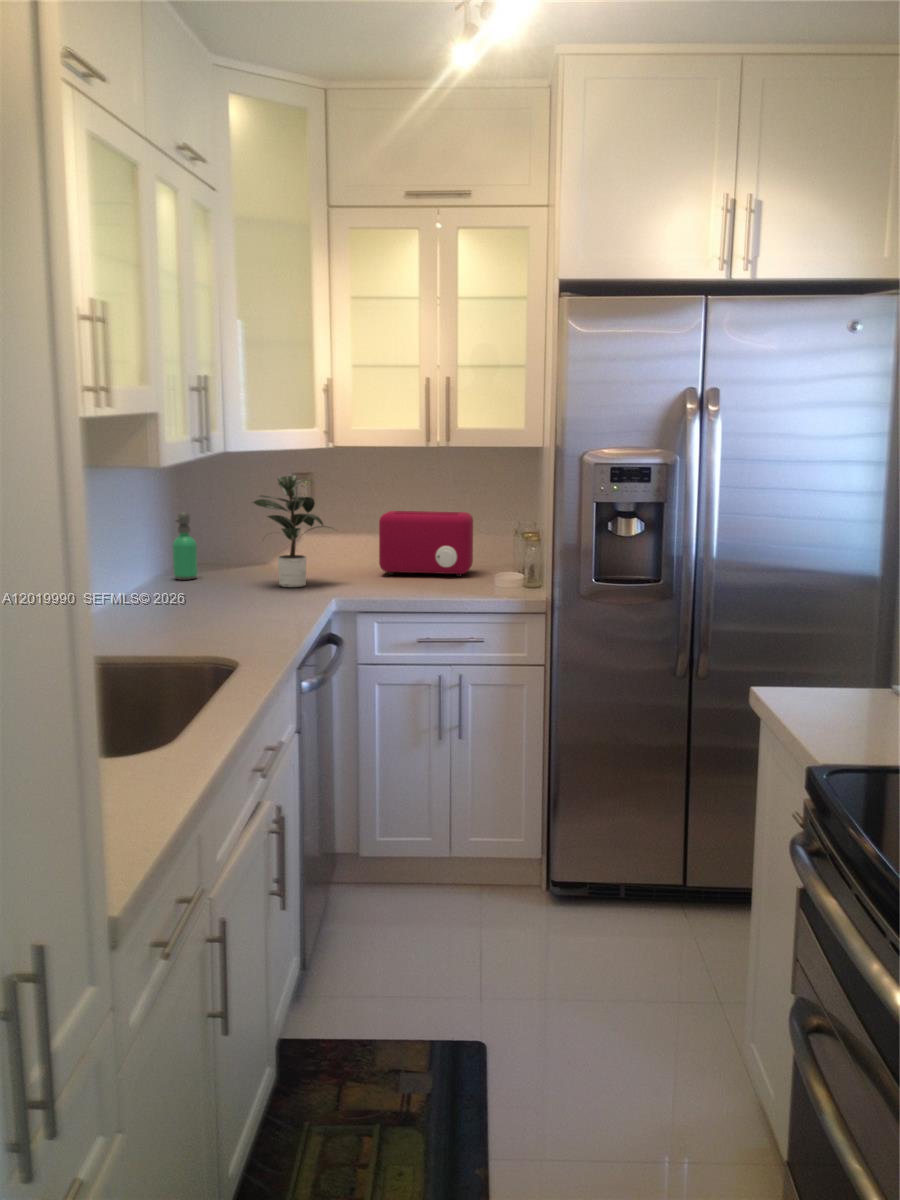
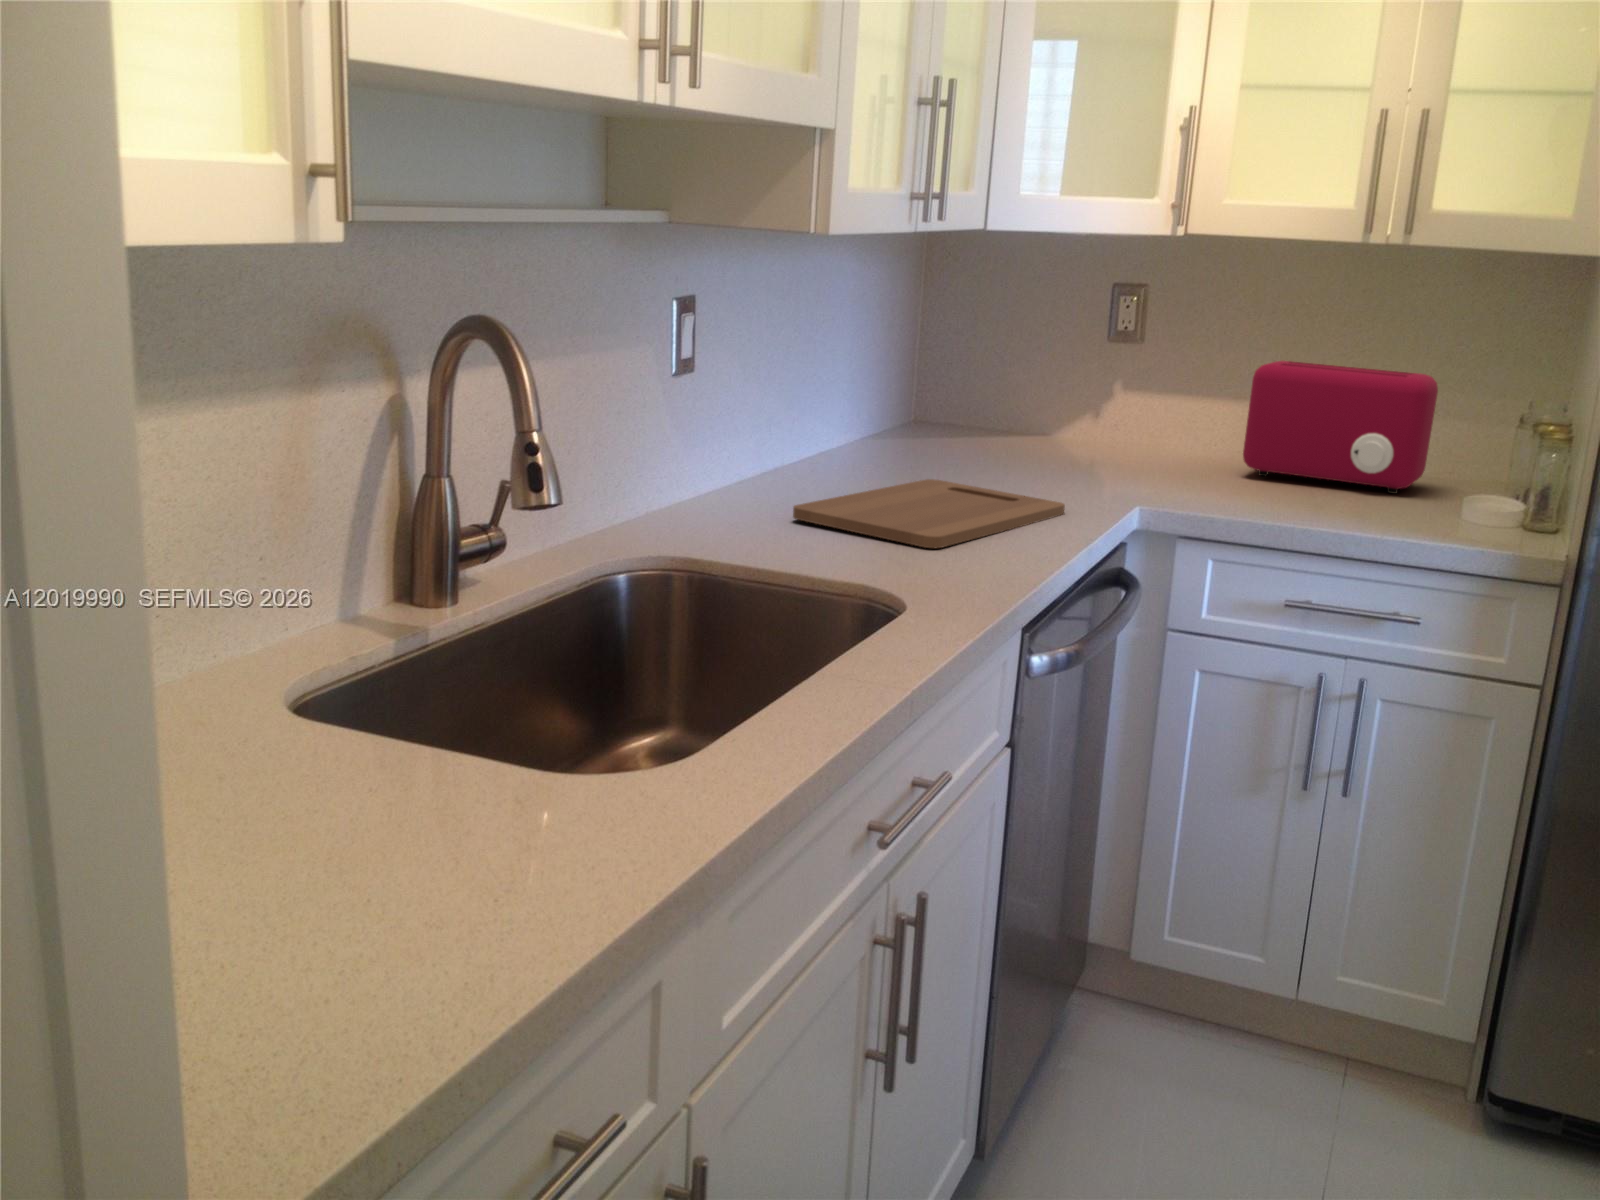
potted plant: present [253,476,330,587] -> none [1011,280,1186,479]
soap dispenser: present [173,512,198,580] -> none [893,334,935,447]
cutting board: none [145,597,296,634] -> present [793,479,1065,548]

